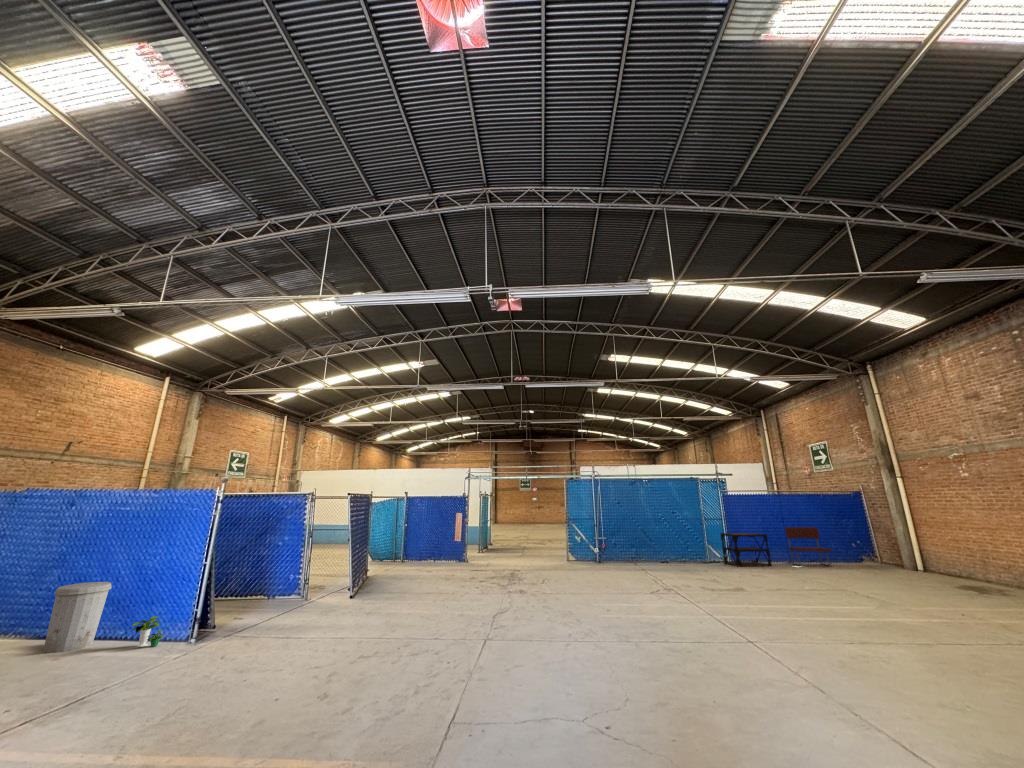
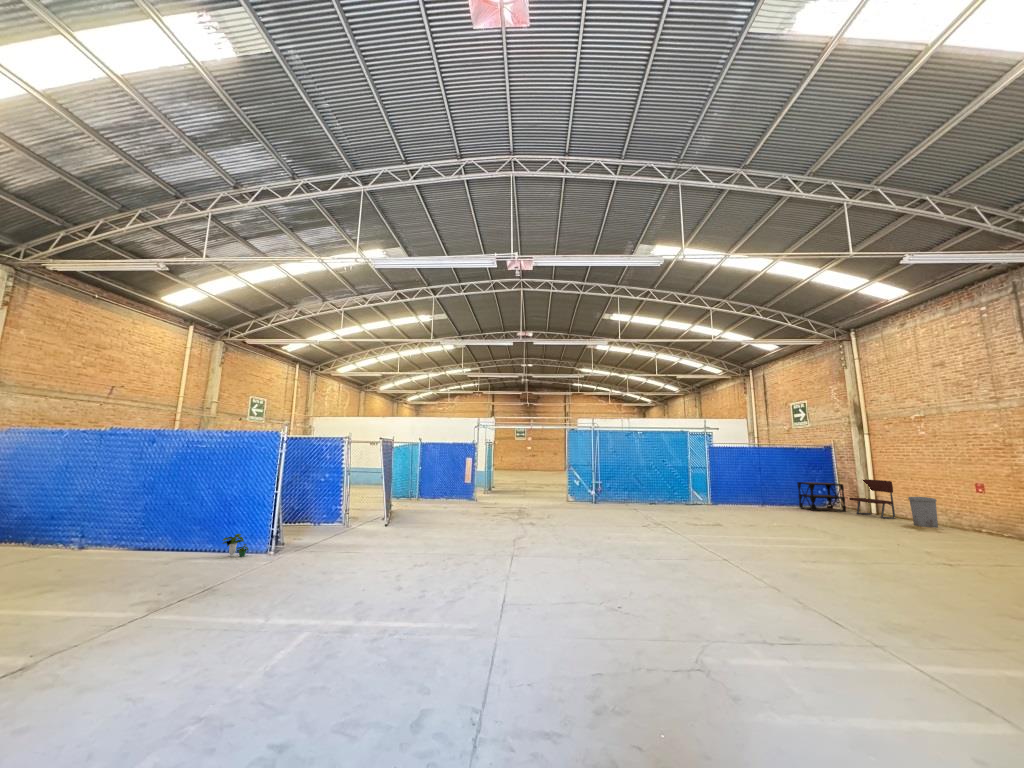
bench: present [785,527,833,566] -> present [849,479,896,519]
shelving unit: present [721,533,772,567] -> present [797,482,846,512]
trash can: present [43,582,112,653] -> present [908,497,938,527]

